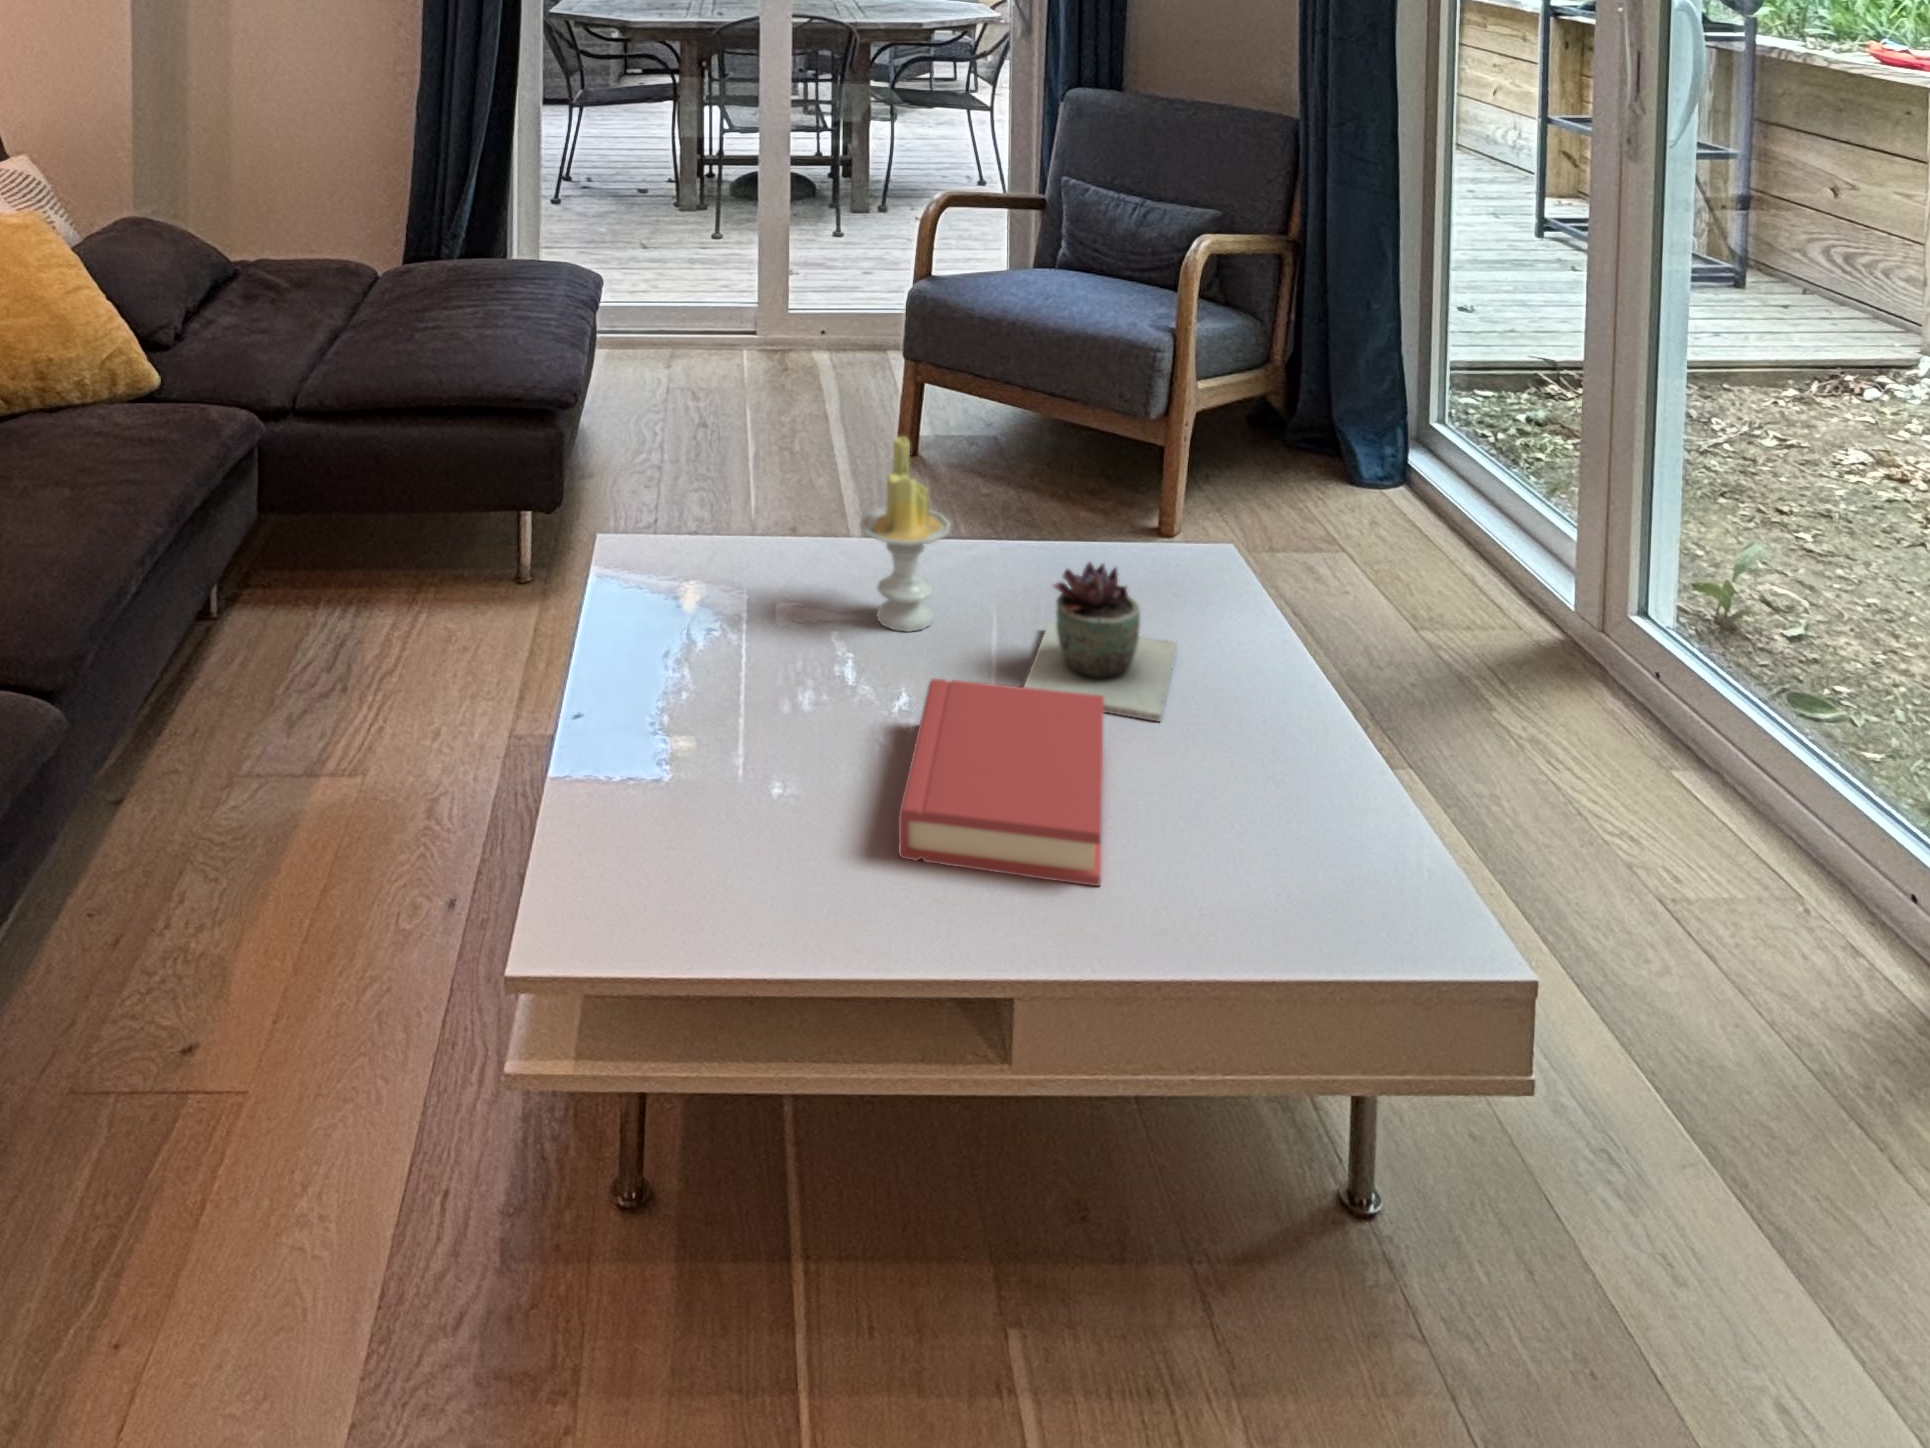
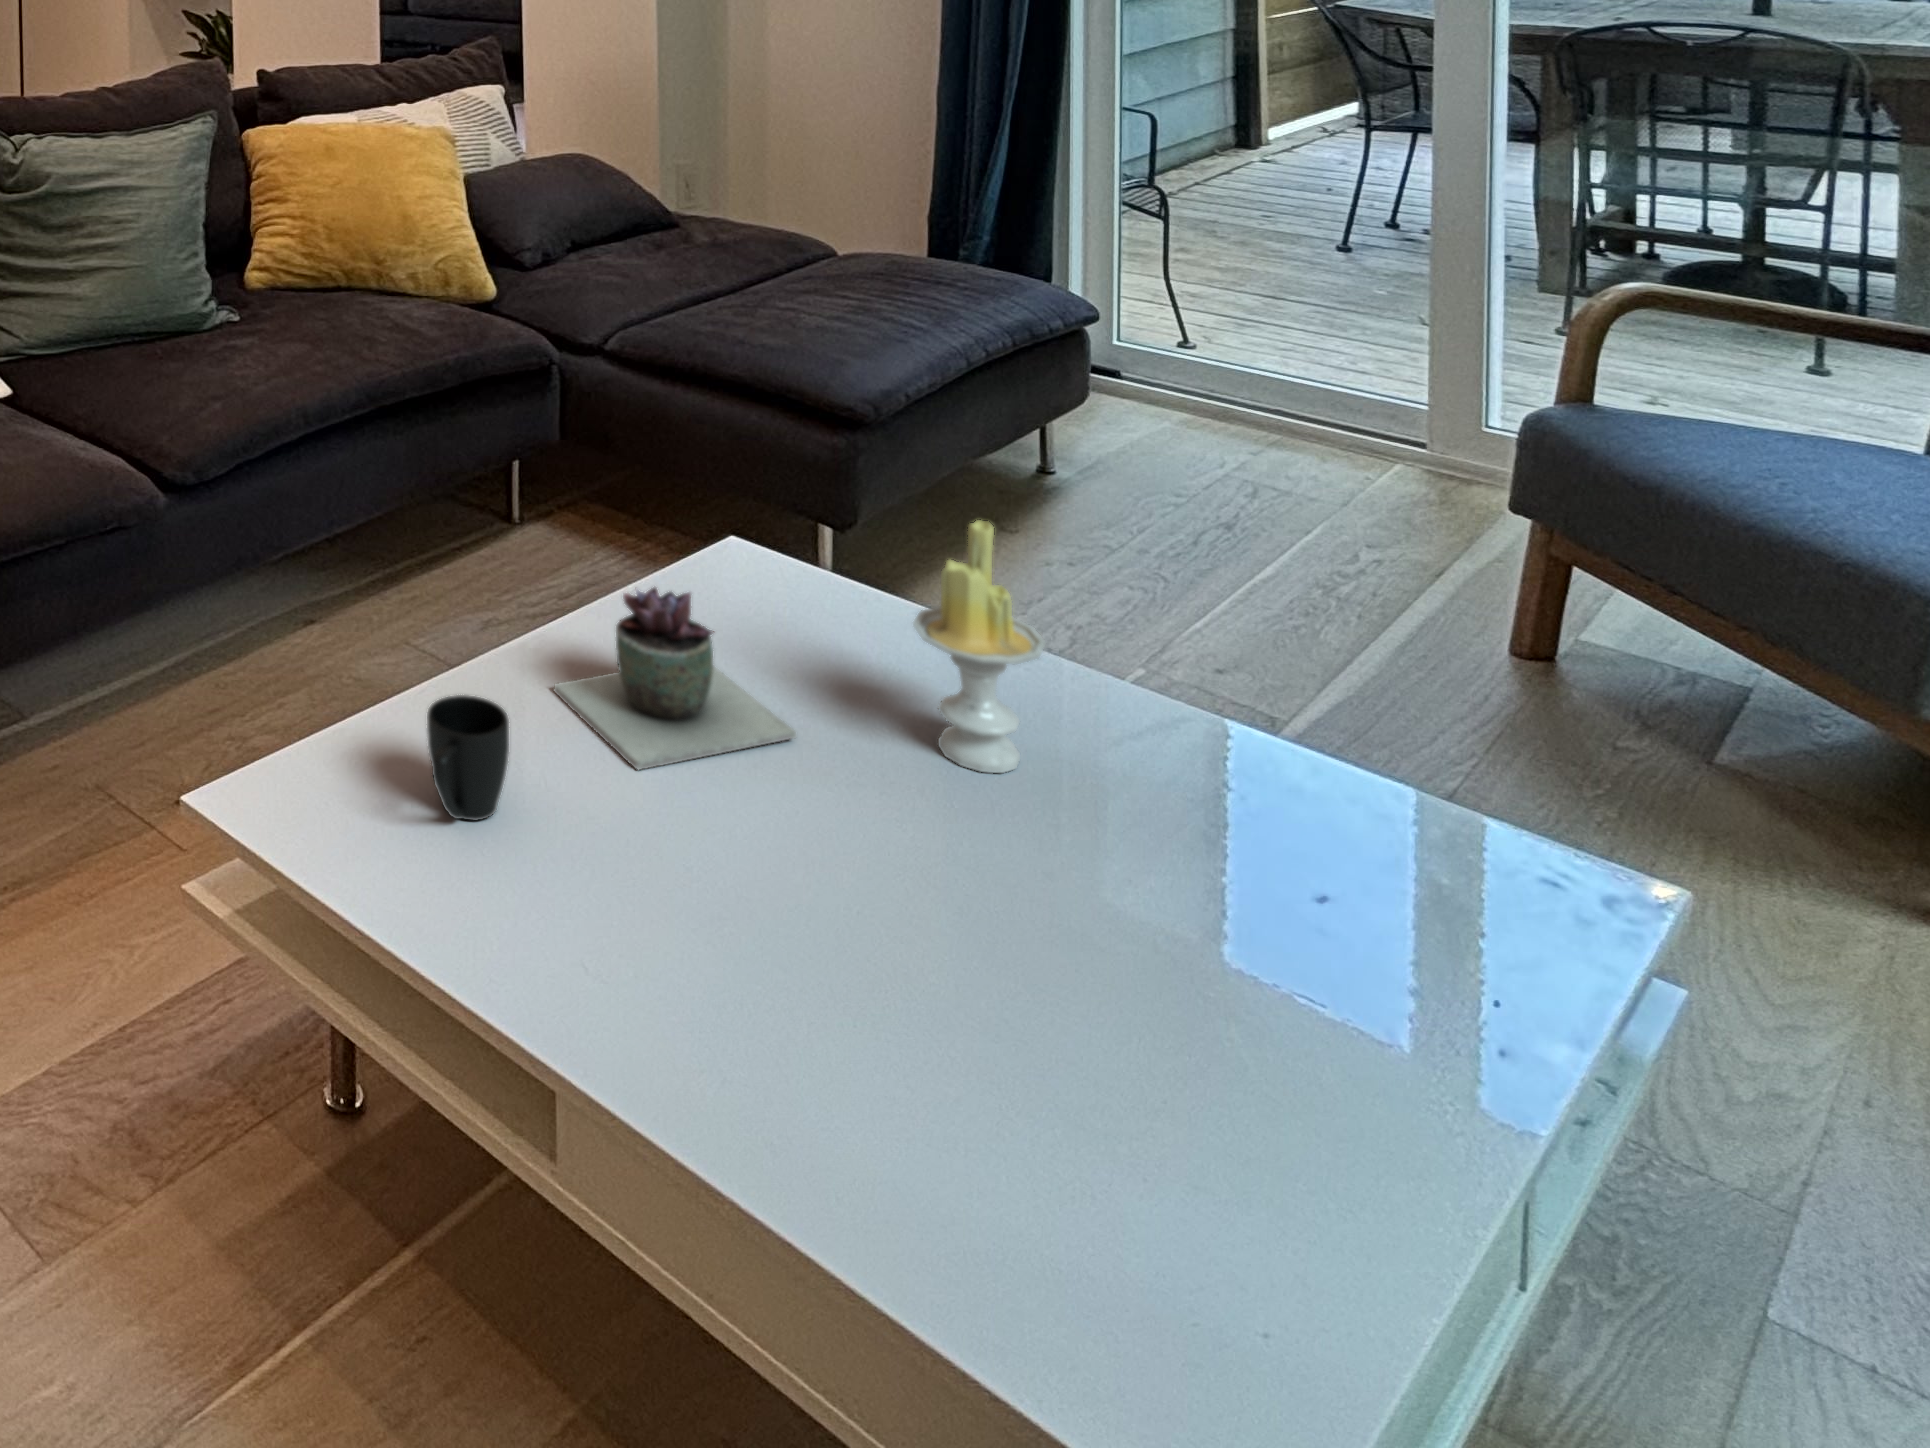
succulent plant: present [1024,562,1177,722] -> present [554,587,796,770]
hardback book: present [898,679,1104,886] -> none [603,795,1023,1084]
mug: none [672,726,749,847] -> present [427,695,509,821]

